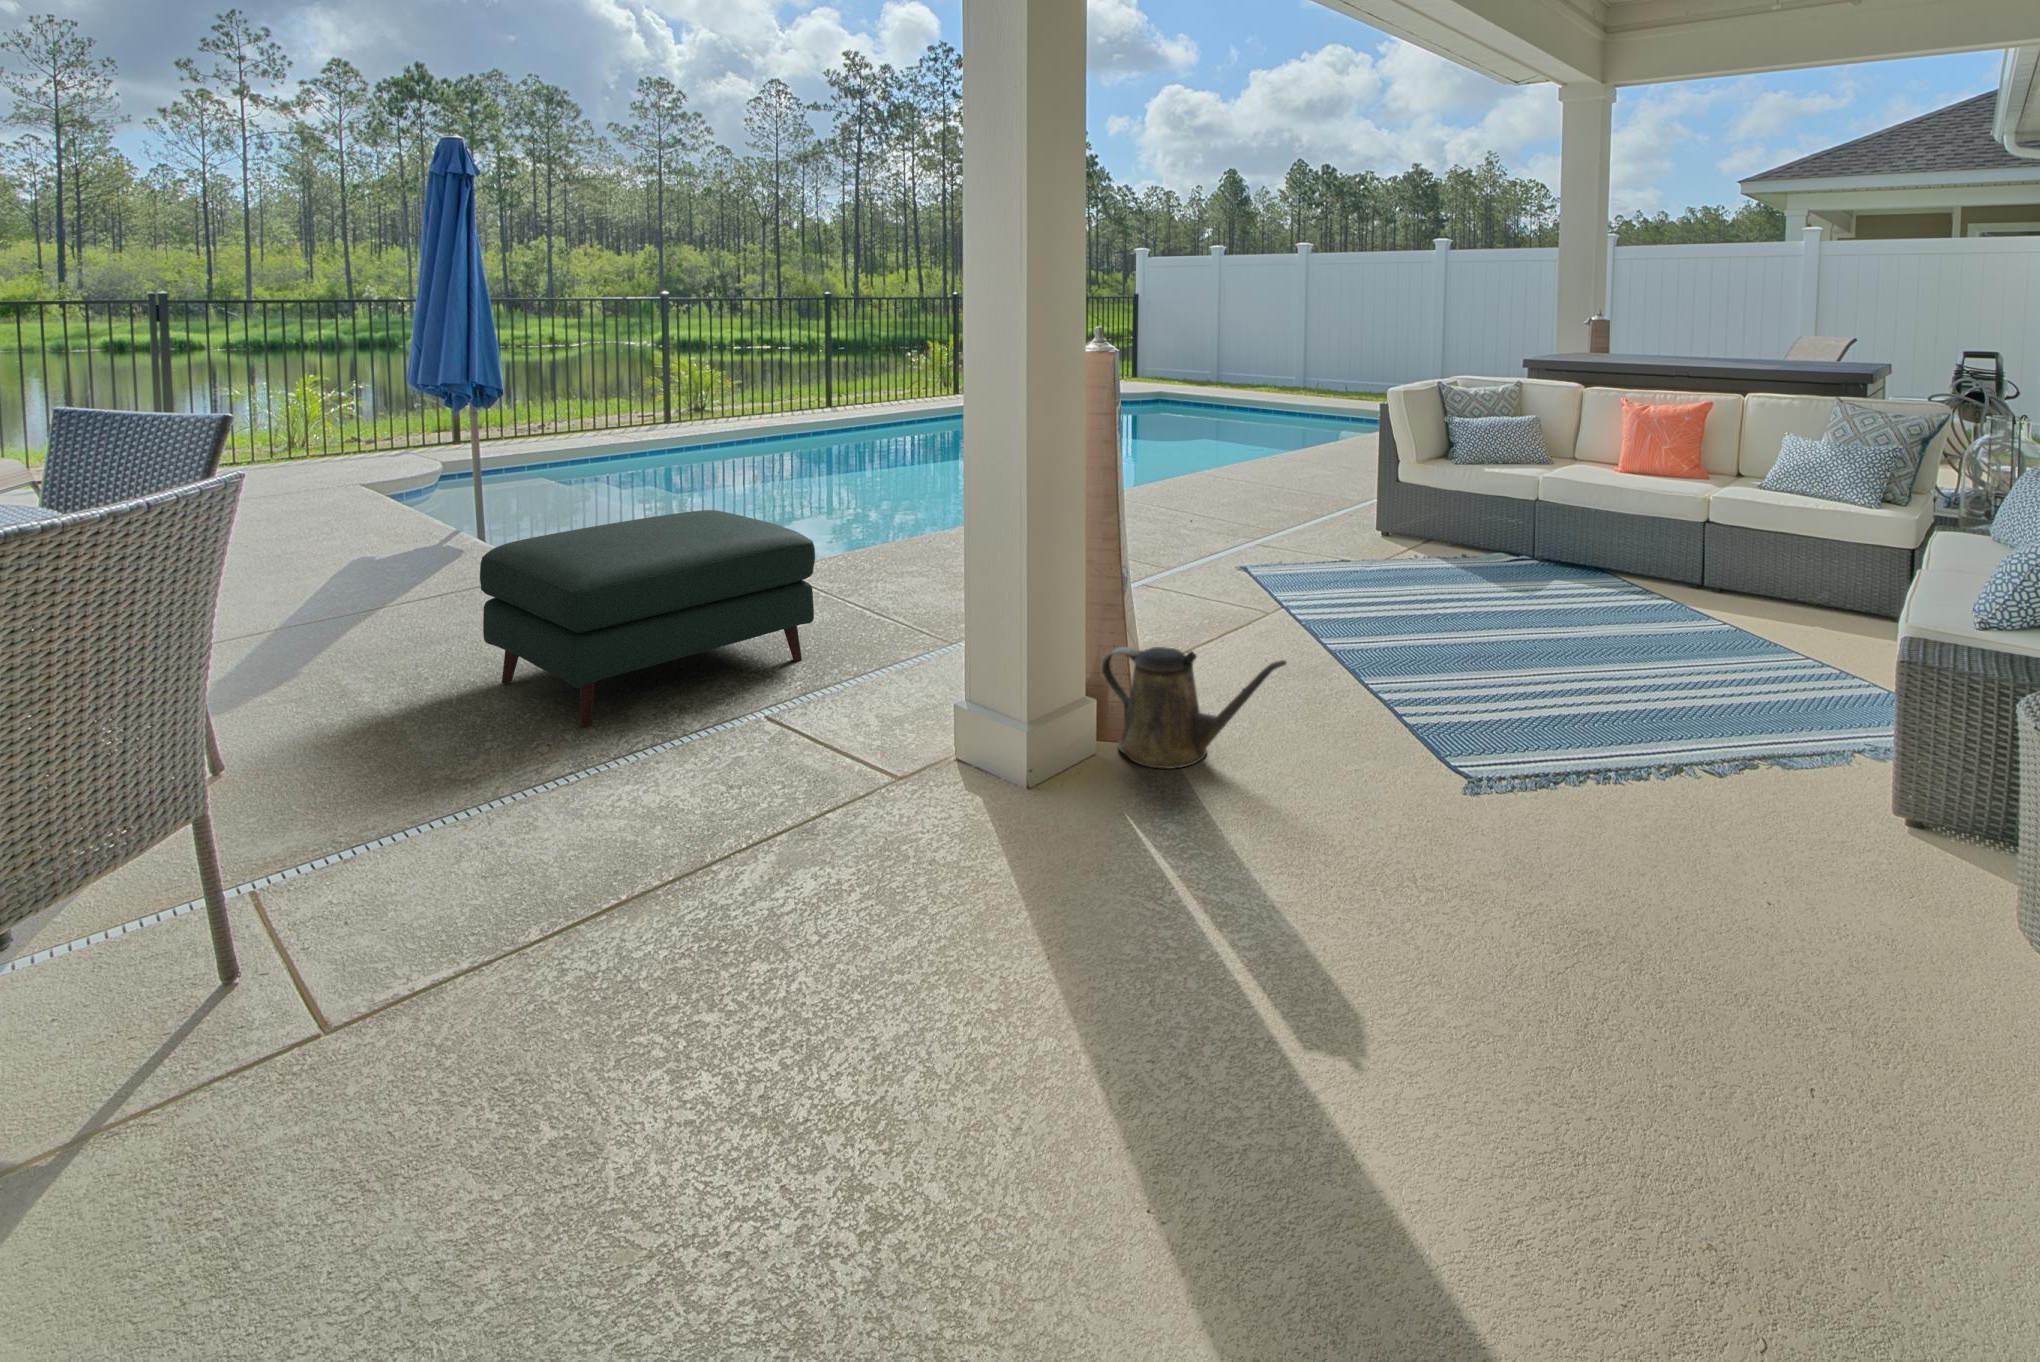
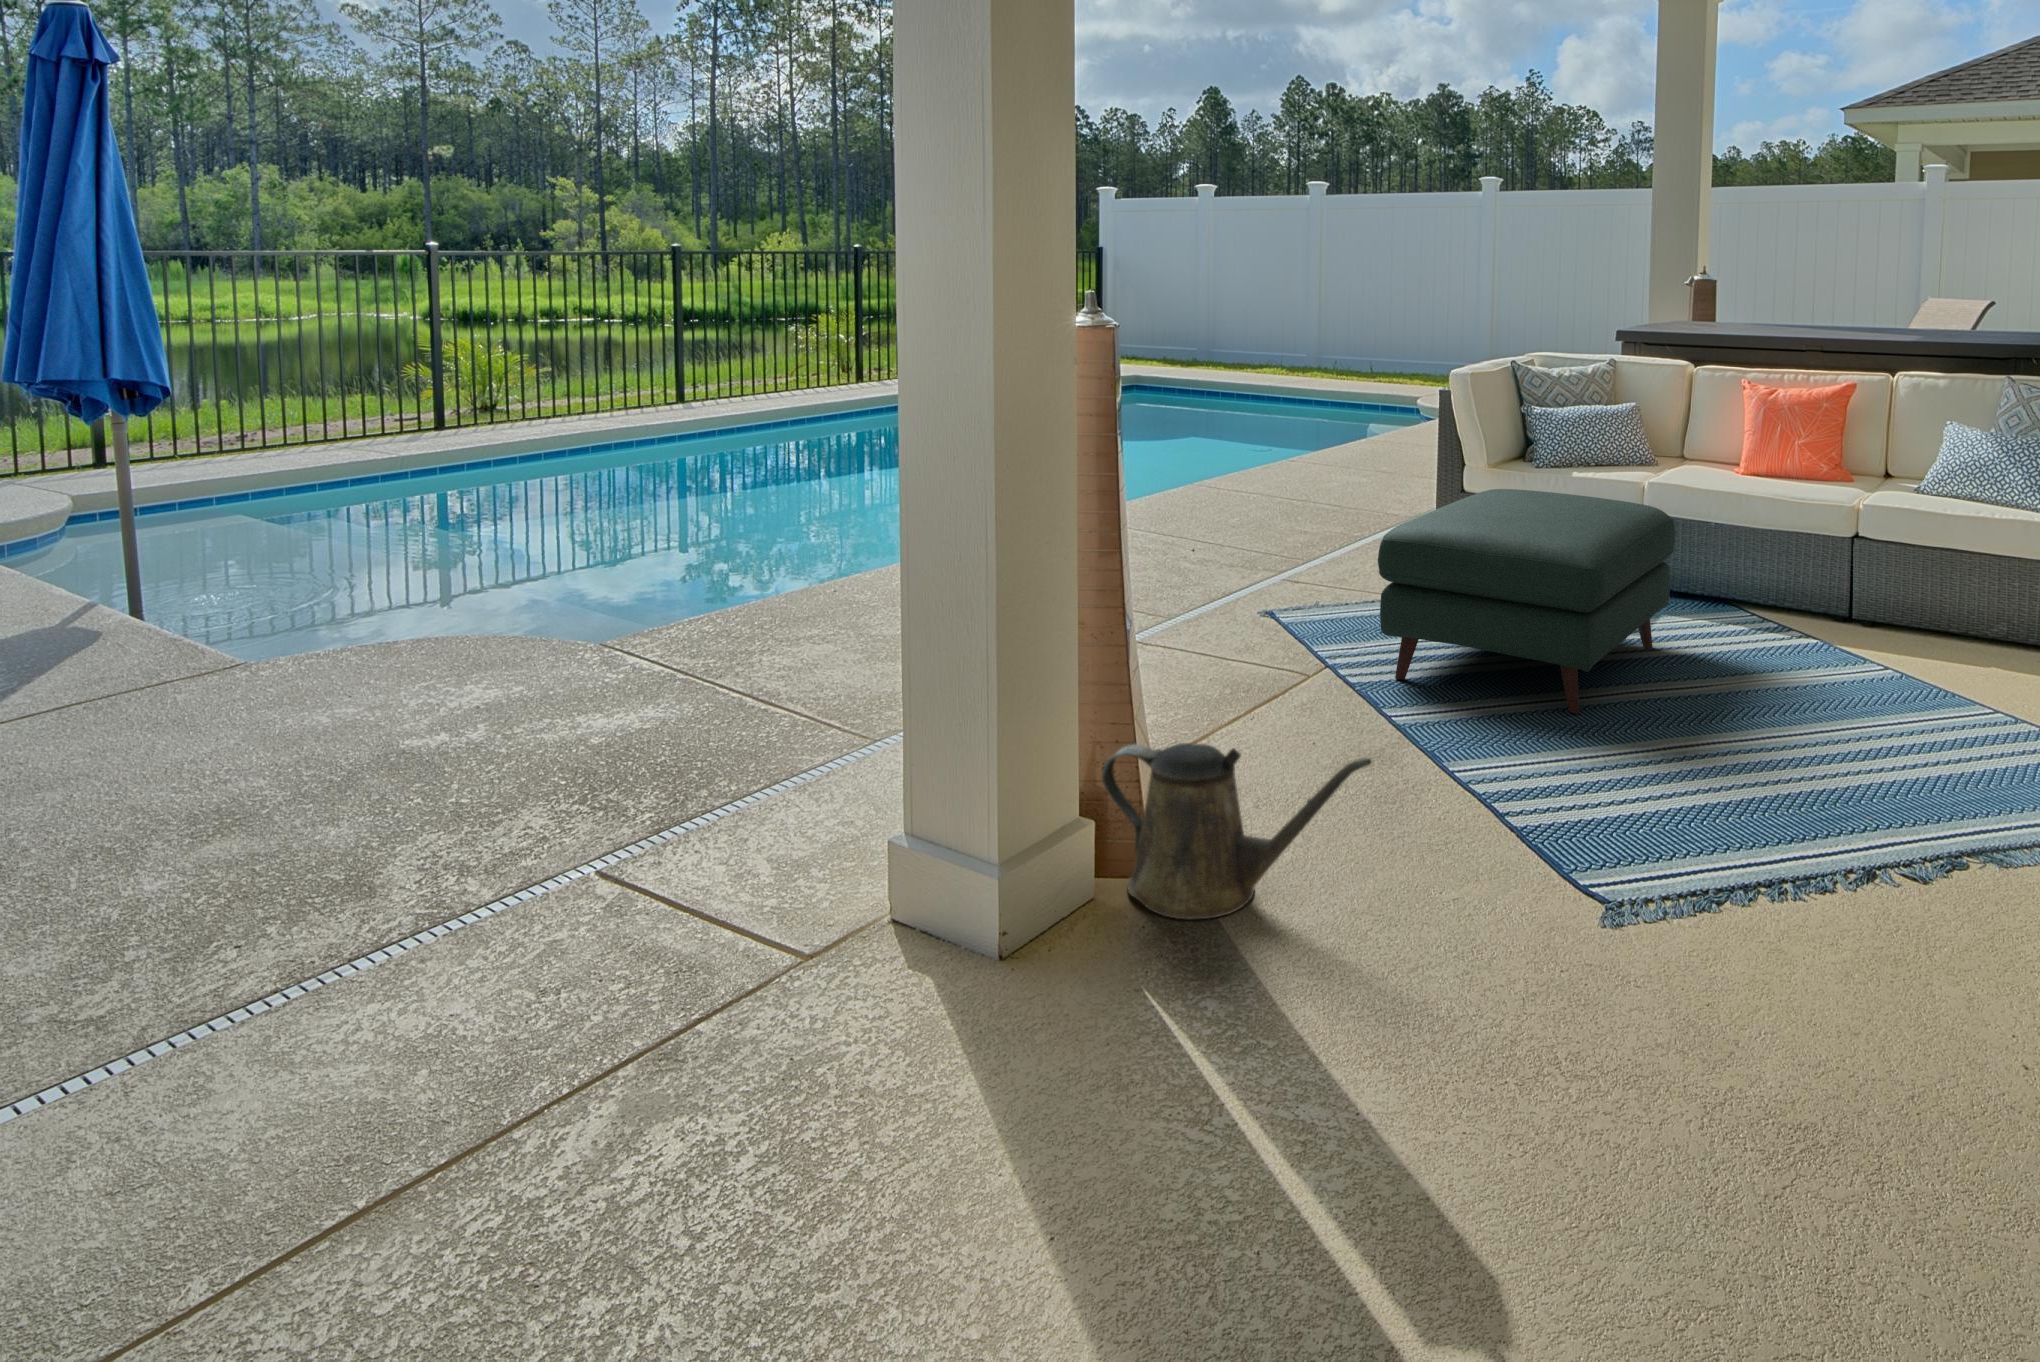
ottoman: present [480,510,815,726] -> present [1378,489,1675,714]

